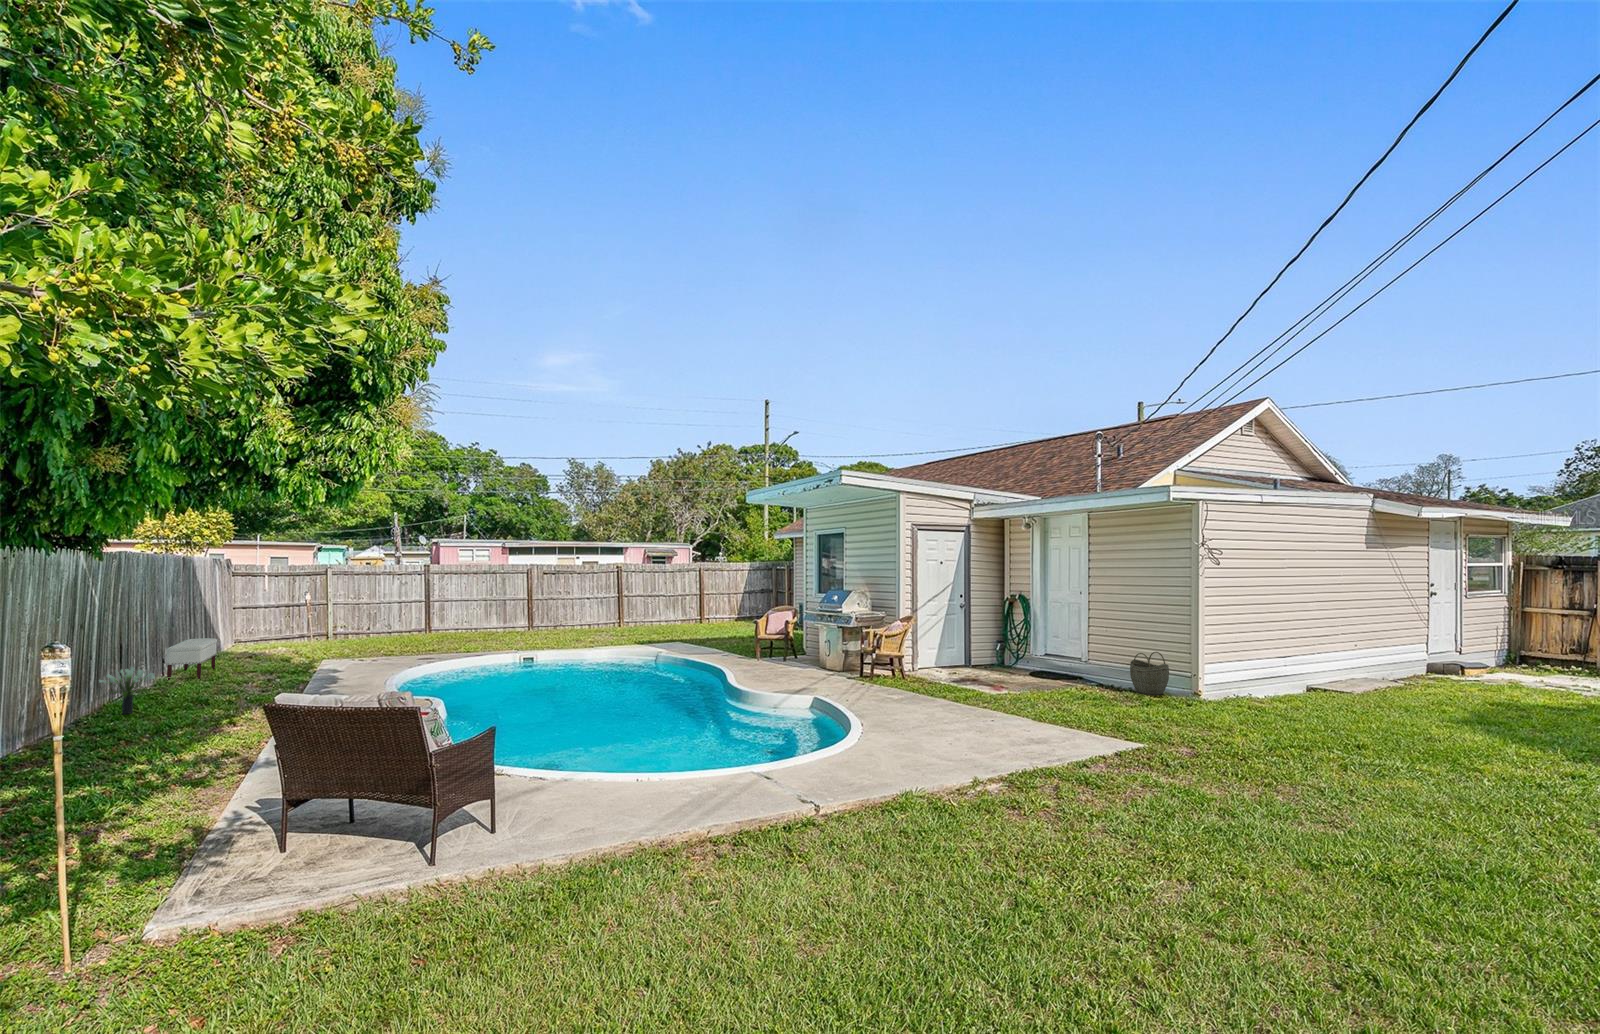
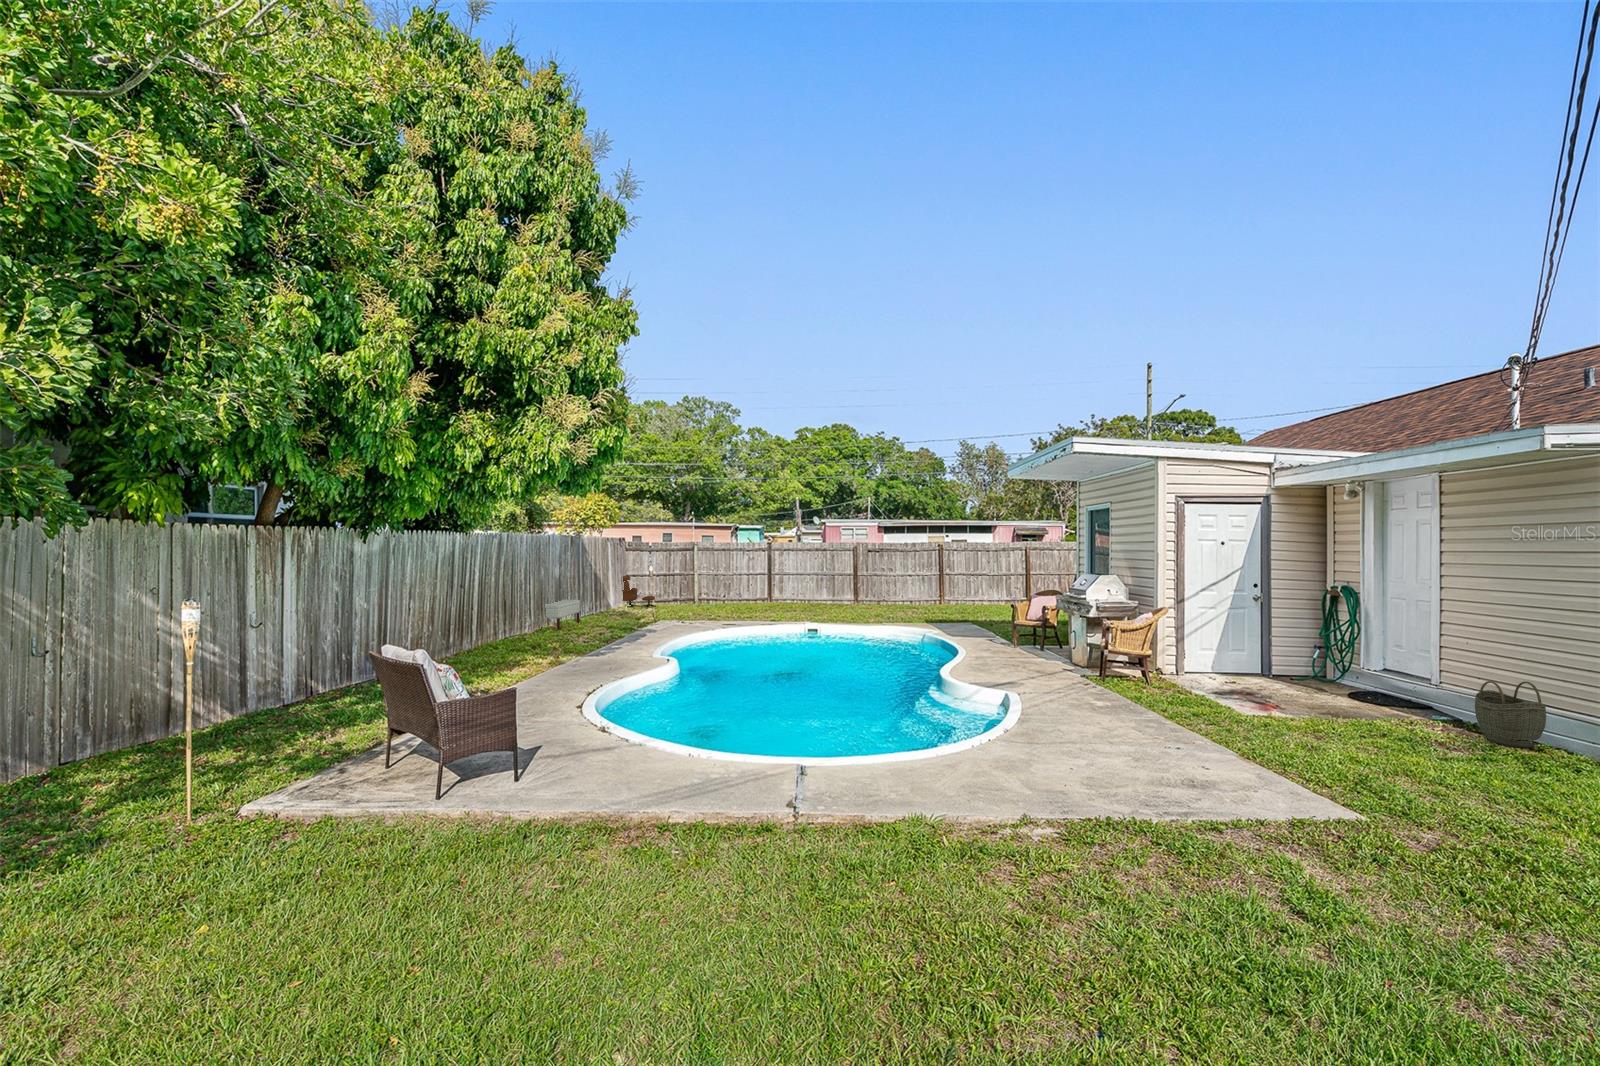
lounge chair: none [230,606,285,647] -> present [622,576,656,607]
potted plant: present [99,667,155,714] -> none [458,618,493,653]

